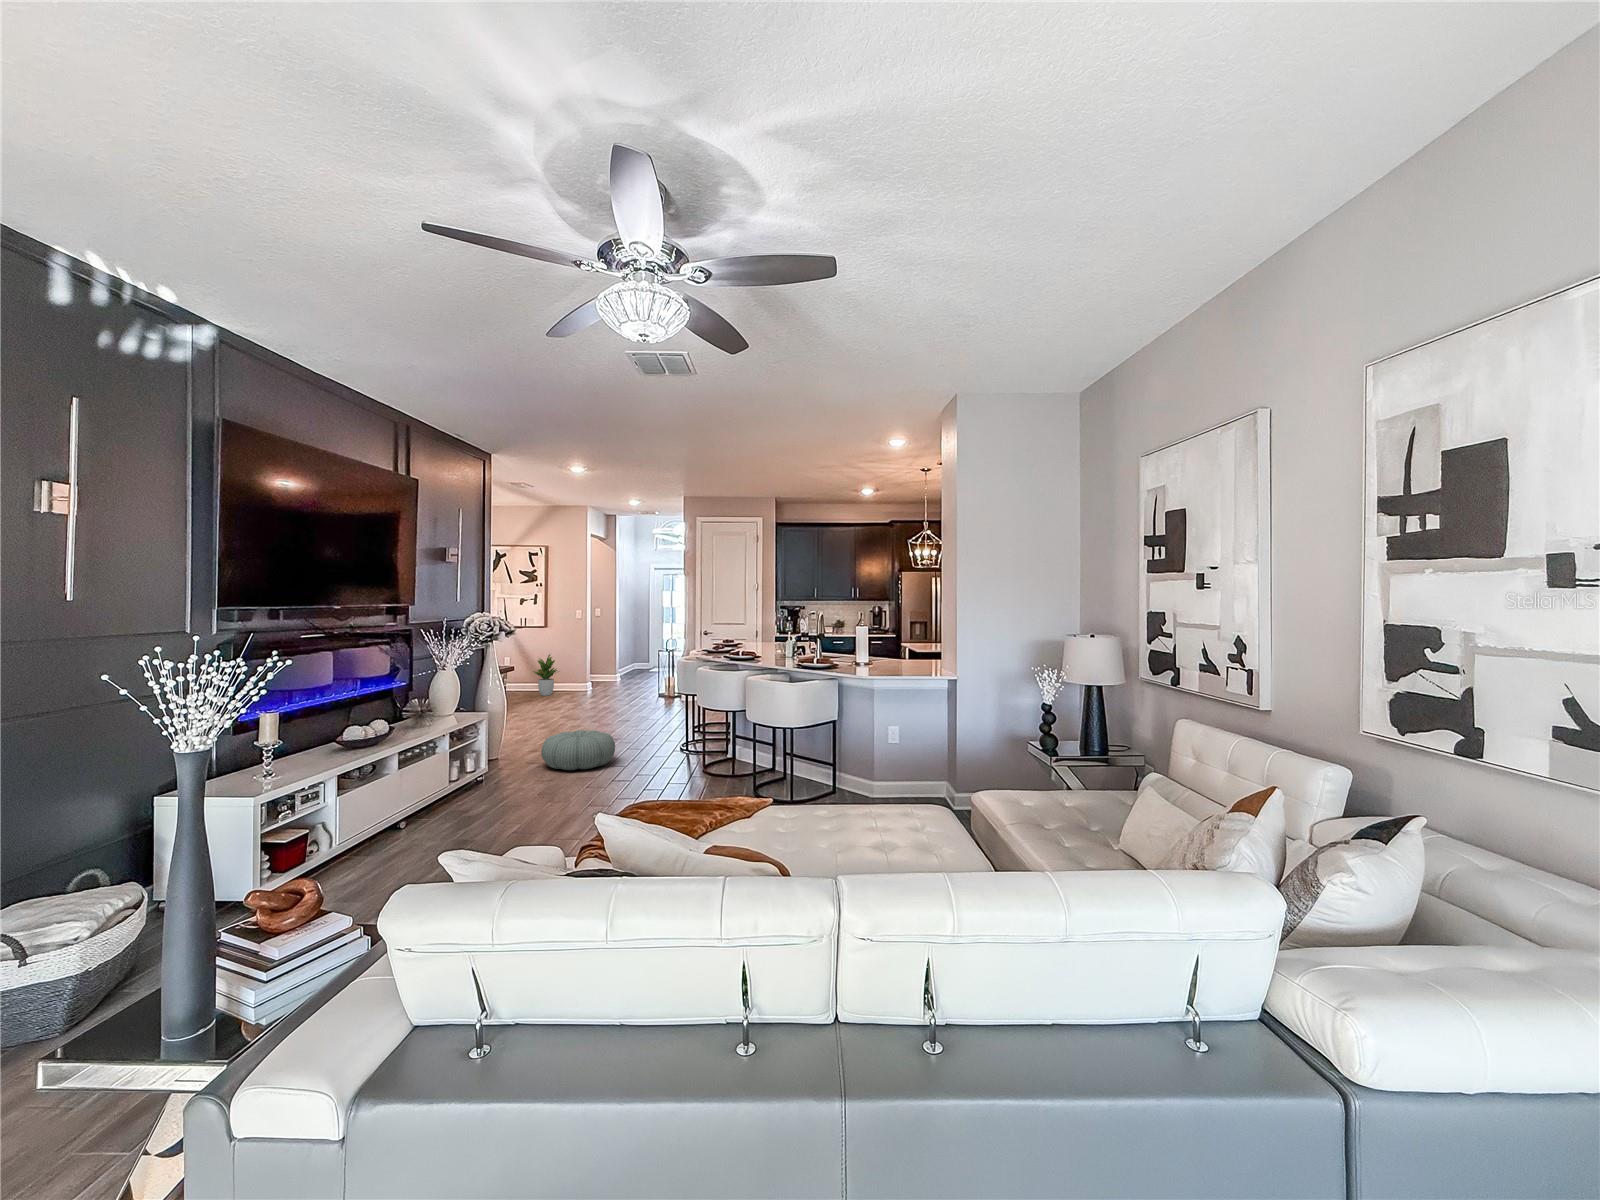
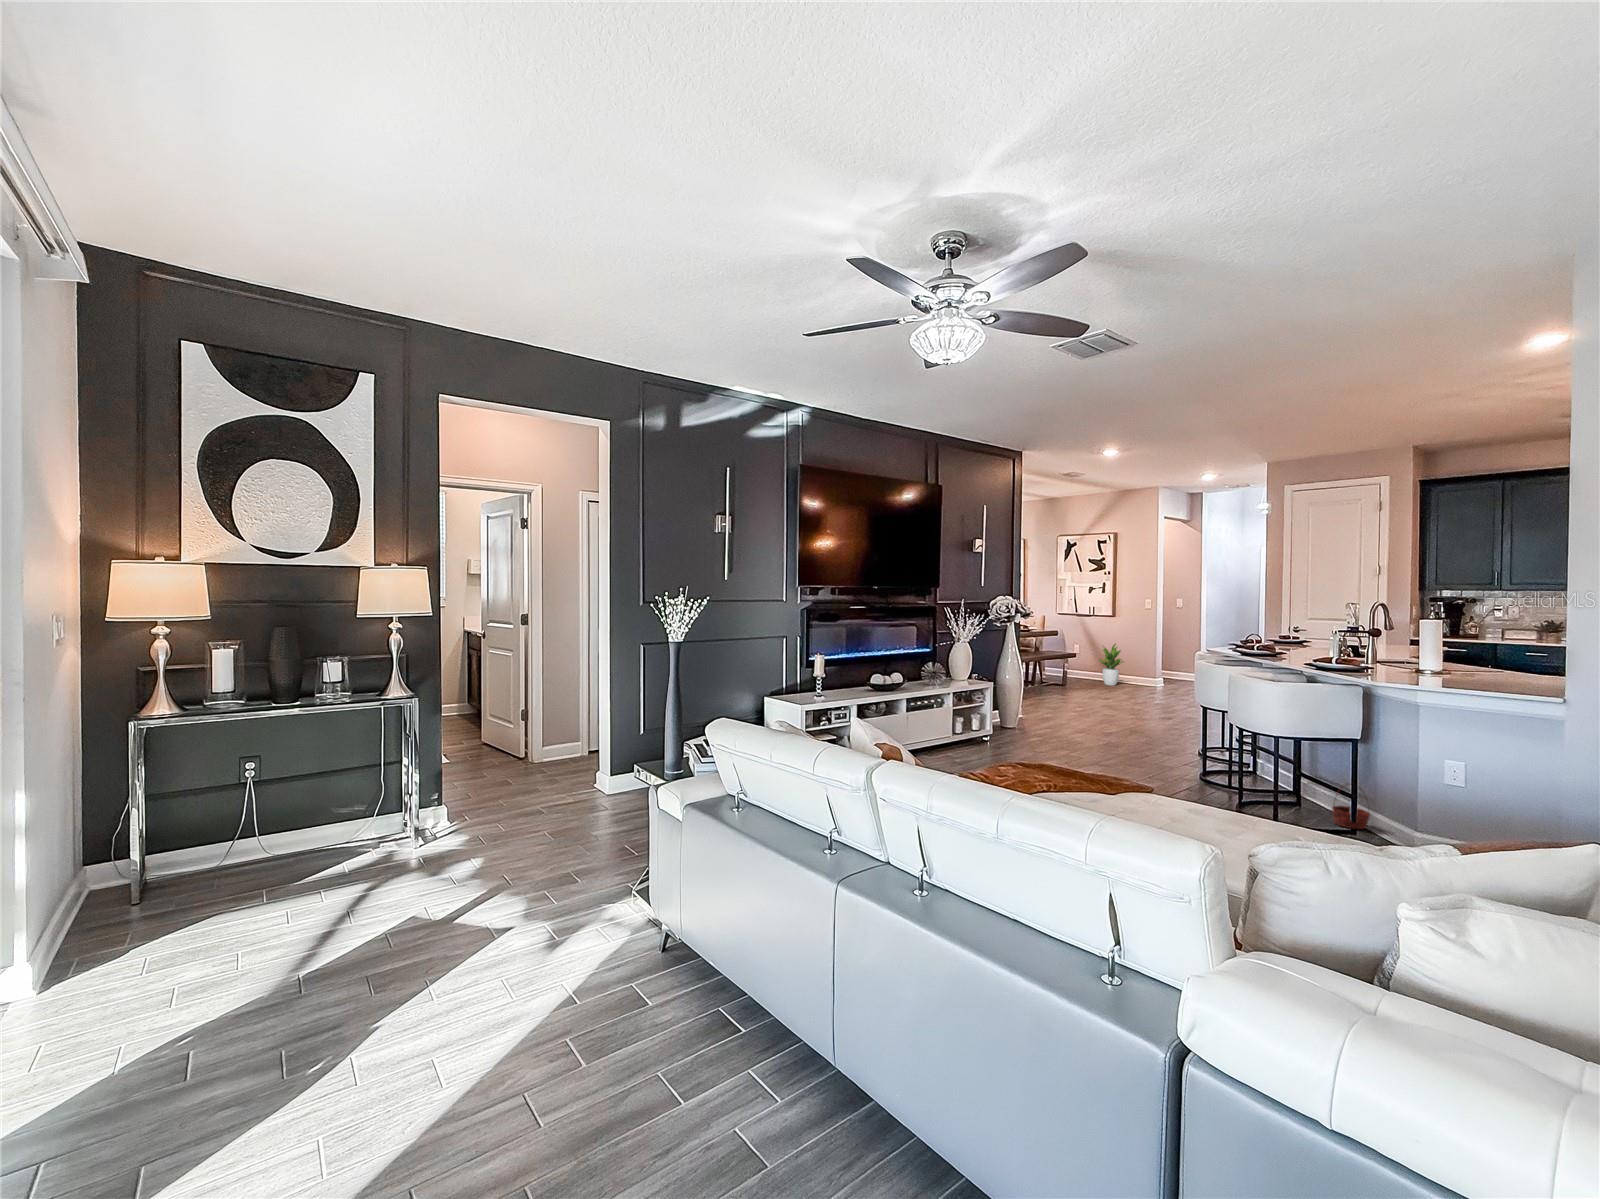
pouf: present [541,730,615,770] -> none [1047,712,1121,750]
basket: none [811,757,836,793] -> present [1332,806,1370,829]

